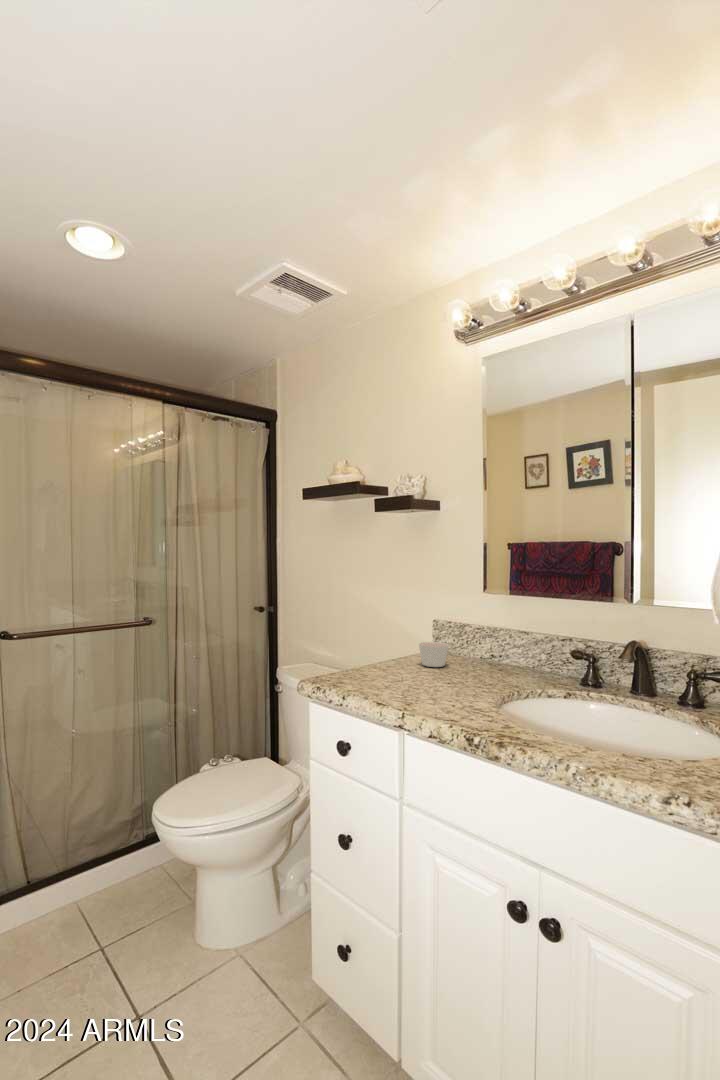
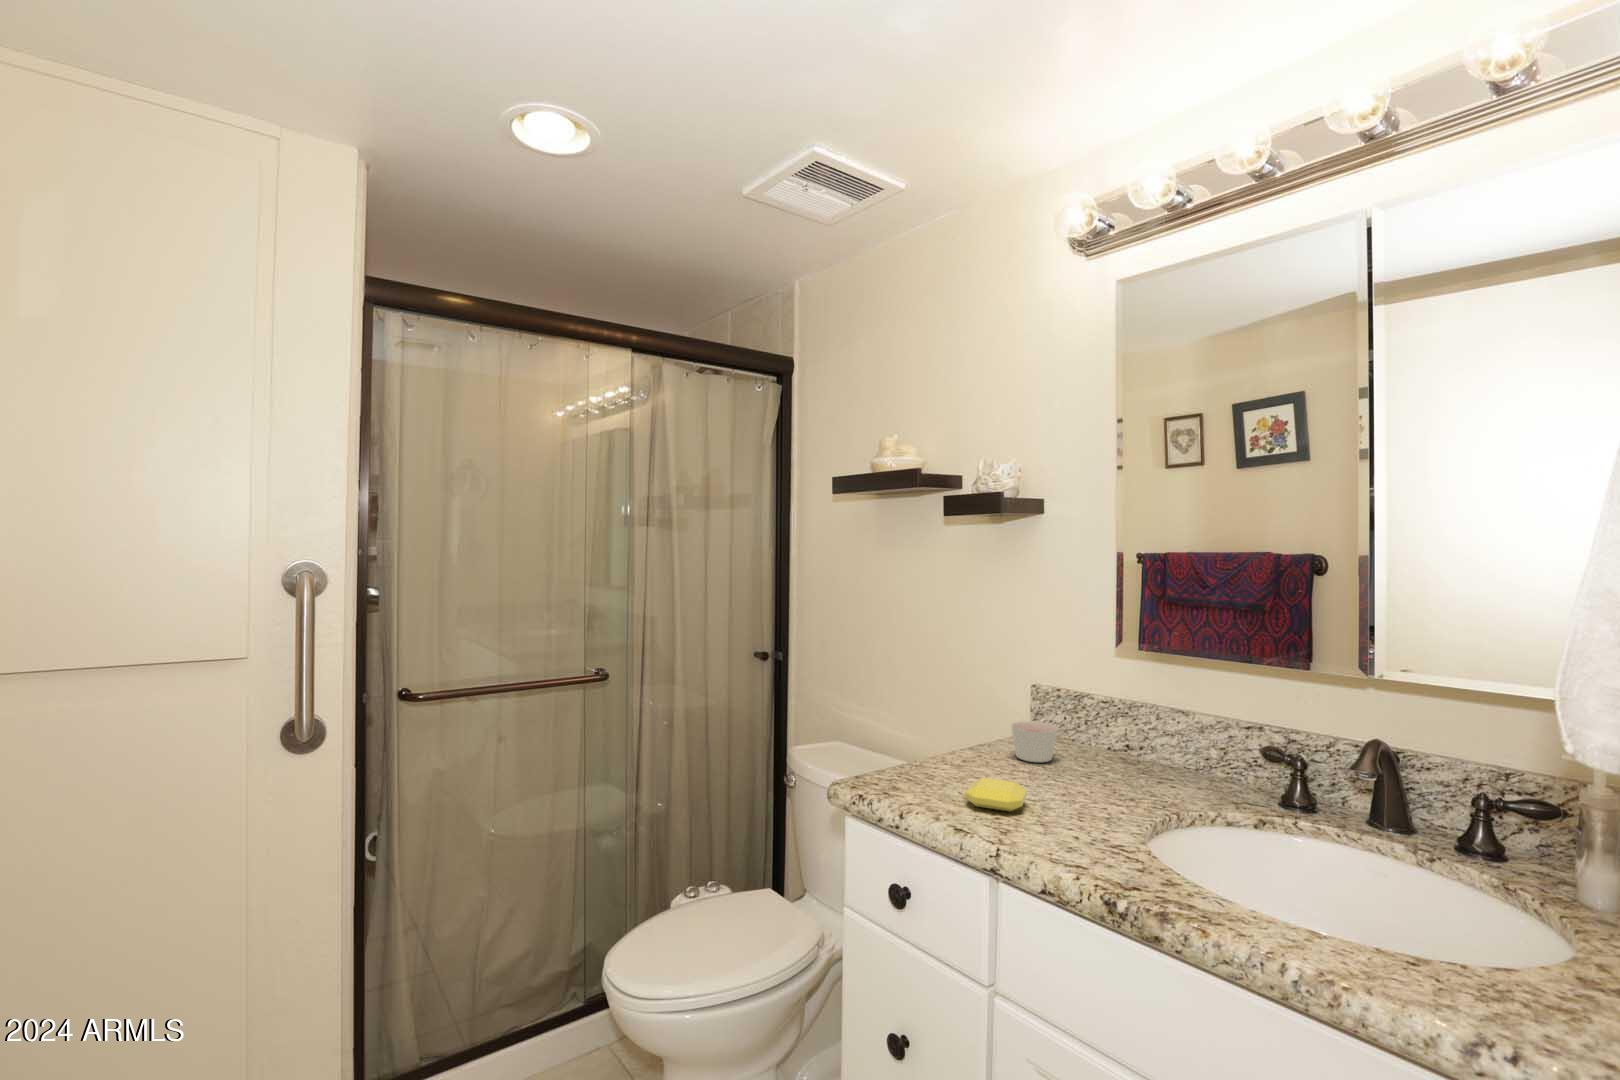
soap bar: none [385,674,425,694] -> present [965,778,1027,811]

